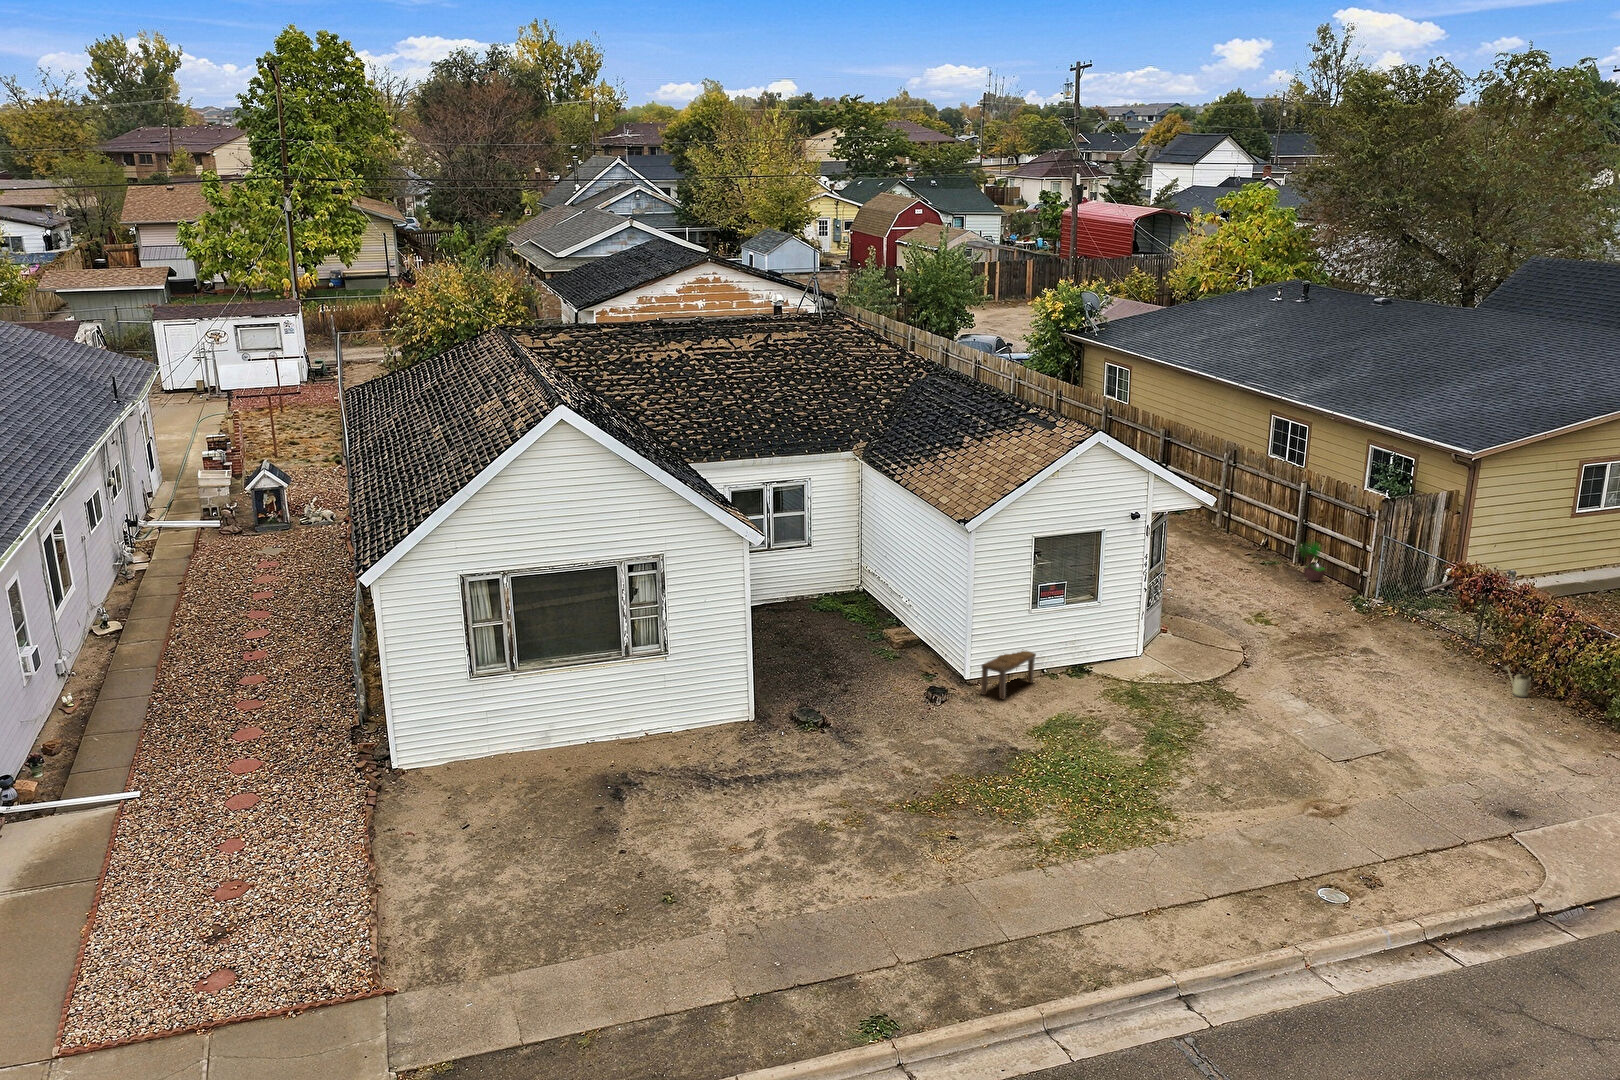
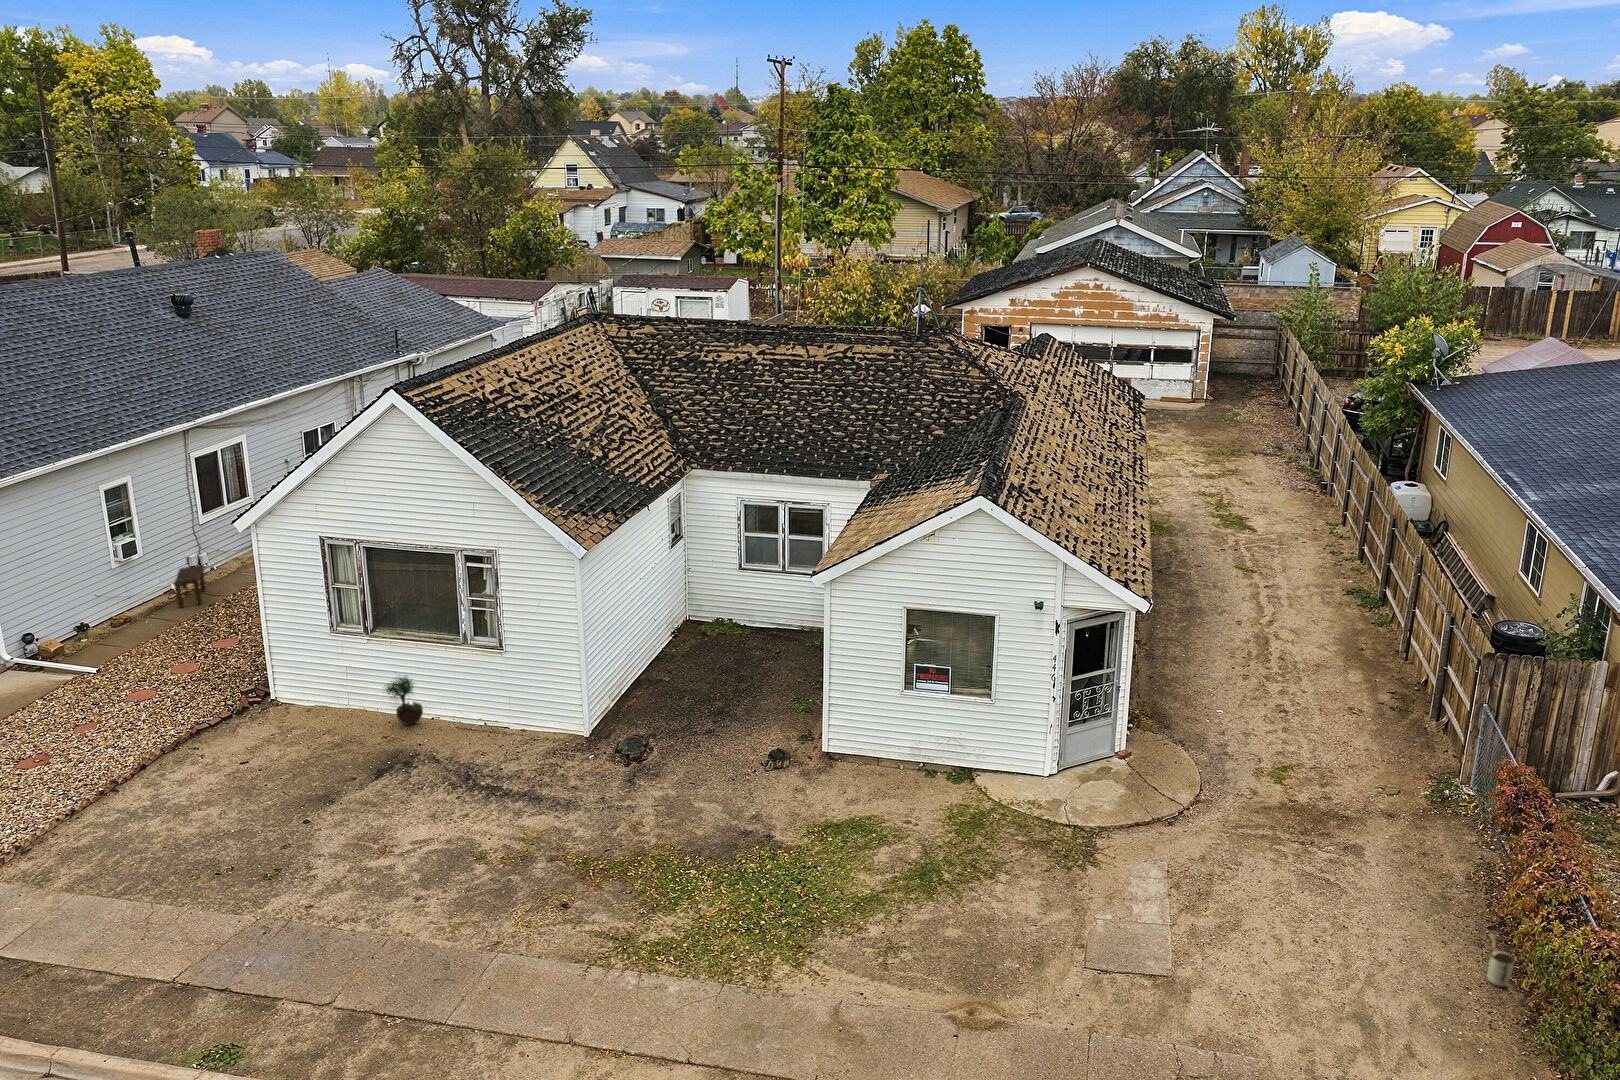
potted tree: present [1300,542,1325,581] -> present [385,677,423,724]
bench: present [981,651,1036,700] -> present [174,566,205,608]

